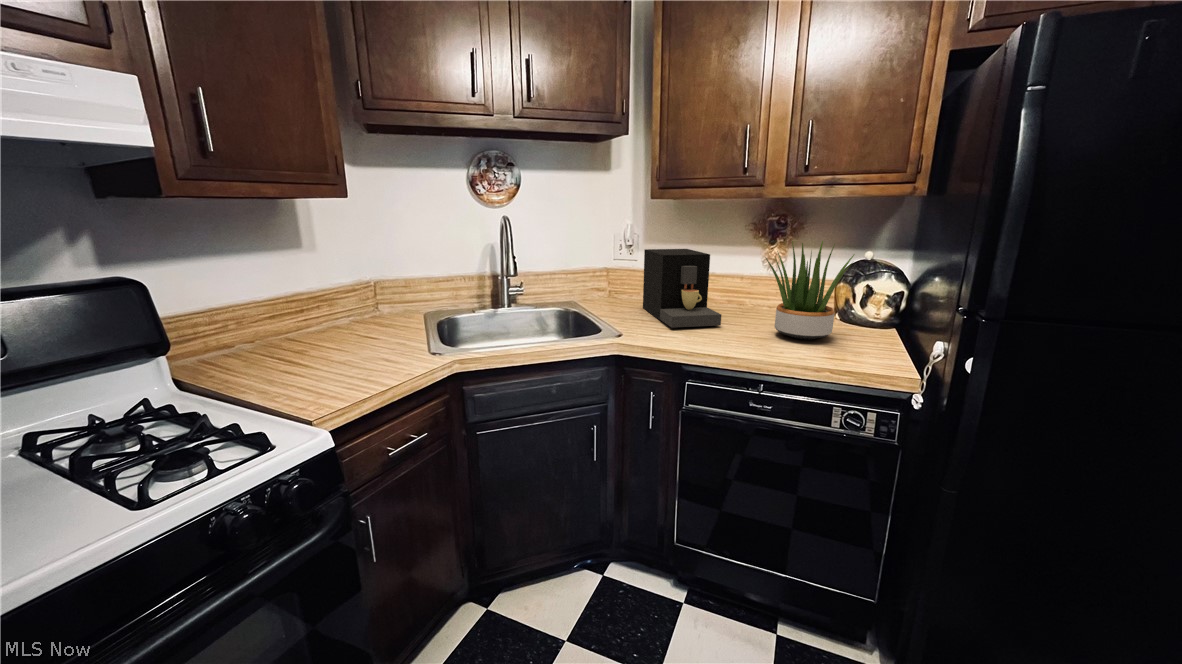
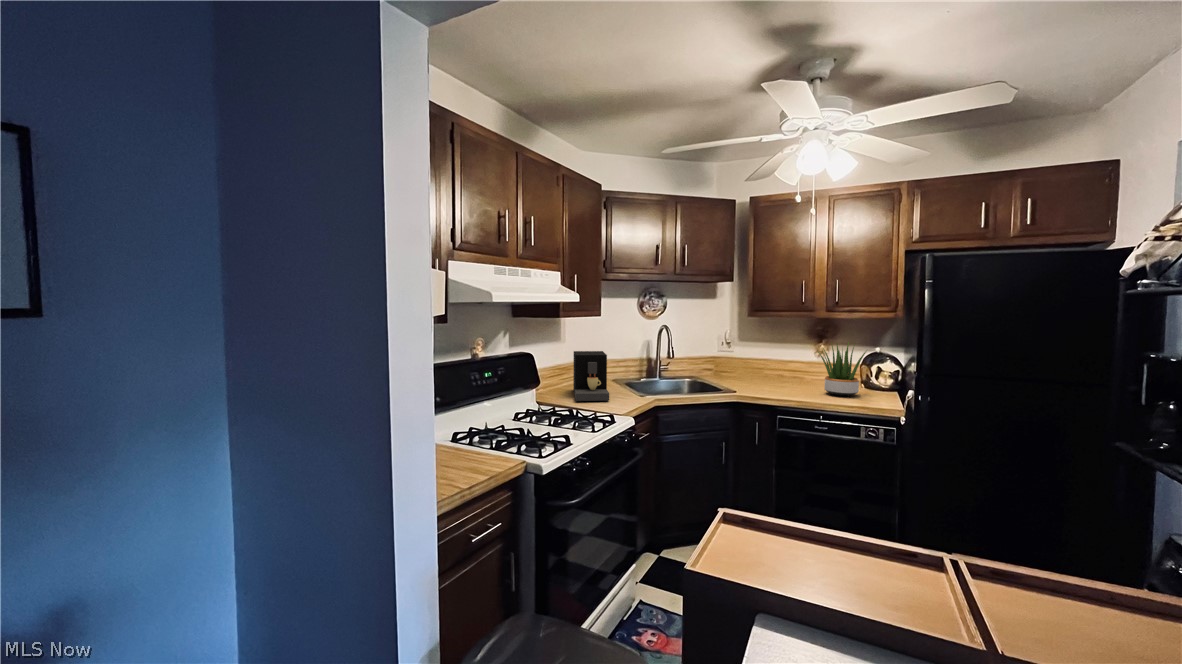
coffee maker: present [643,249,721,328] -> present [573,351,609,401]

